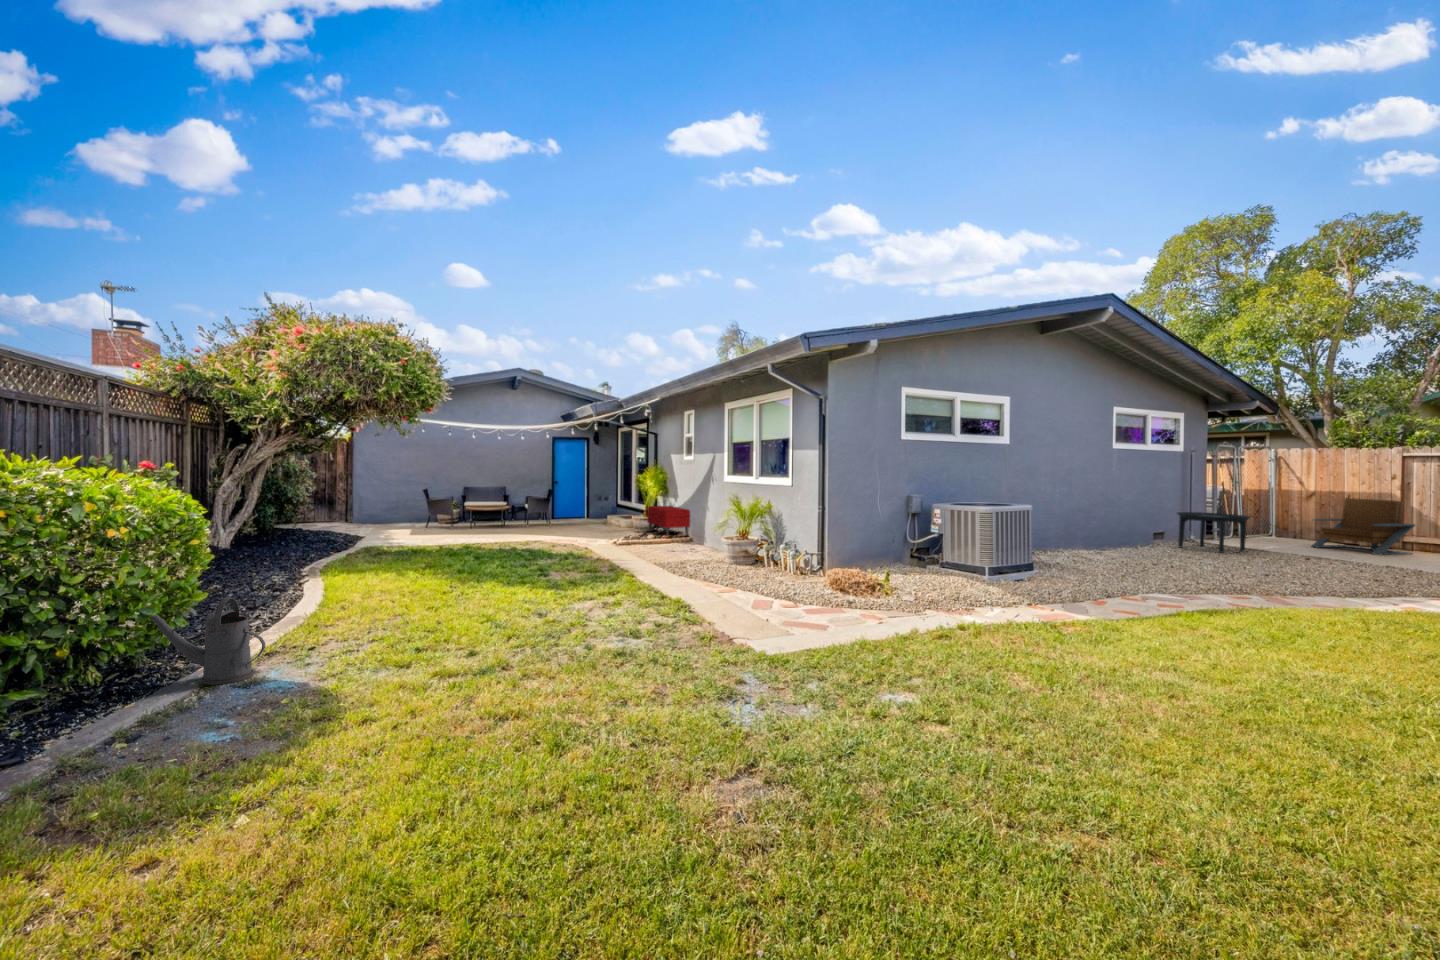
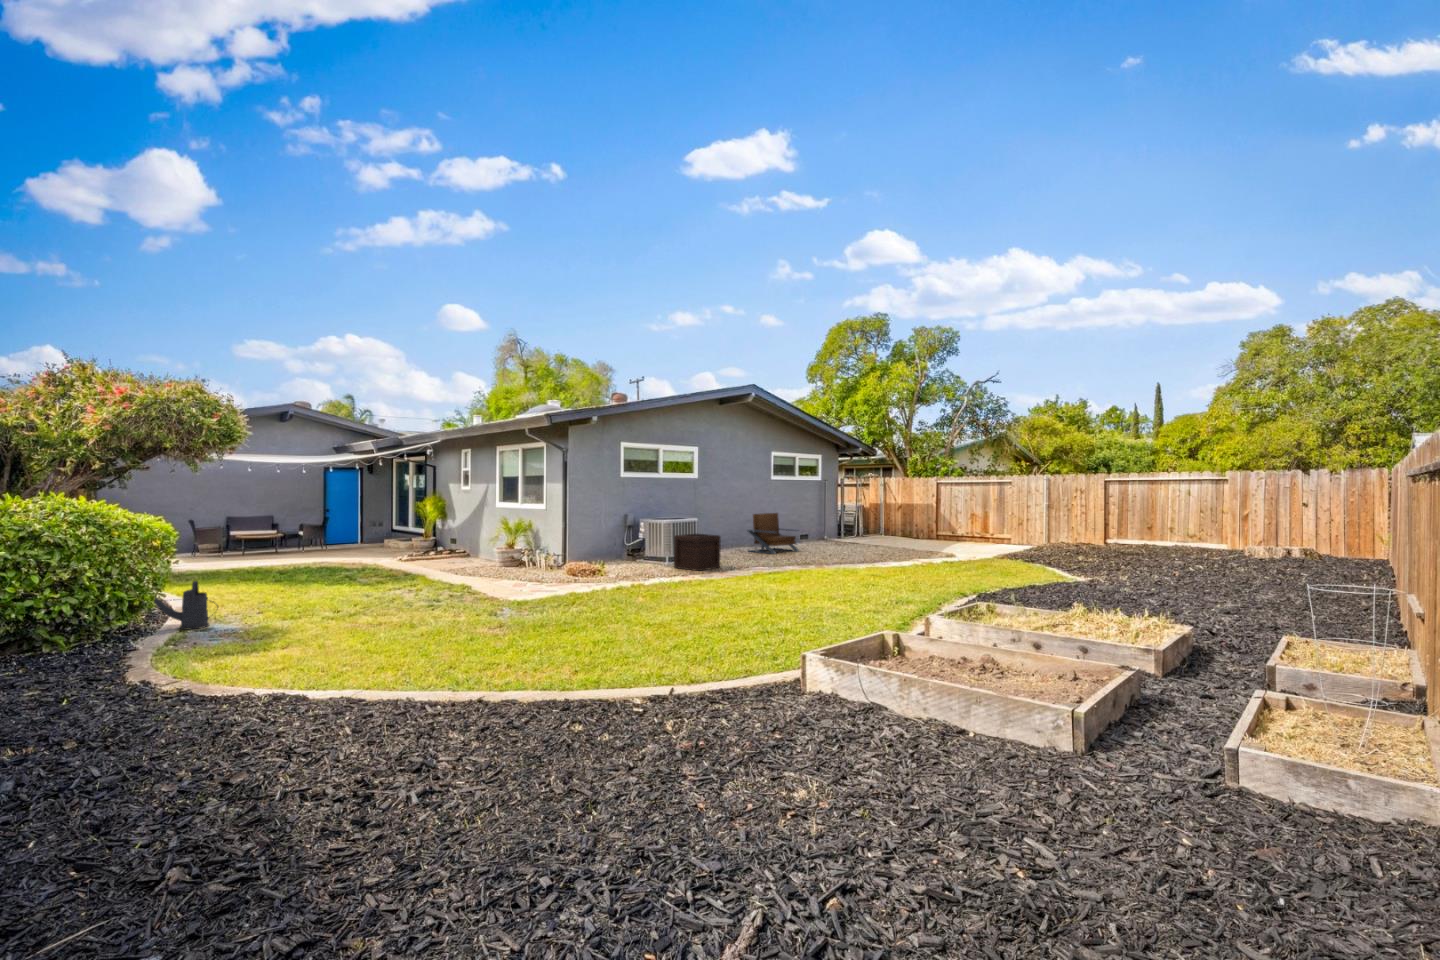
lounge chair: present [1312,498,1415,555] -> present [747,513,799,554]
bench: present [647,506,691,536] -> none [428,528,467,552]
round table: present [1177,512,1251,553] -> none [814,521,854,547]
wooden crate: none [996,530,1080,594] -> present [674,534,721,571]

